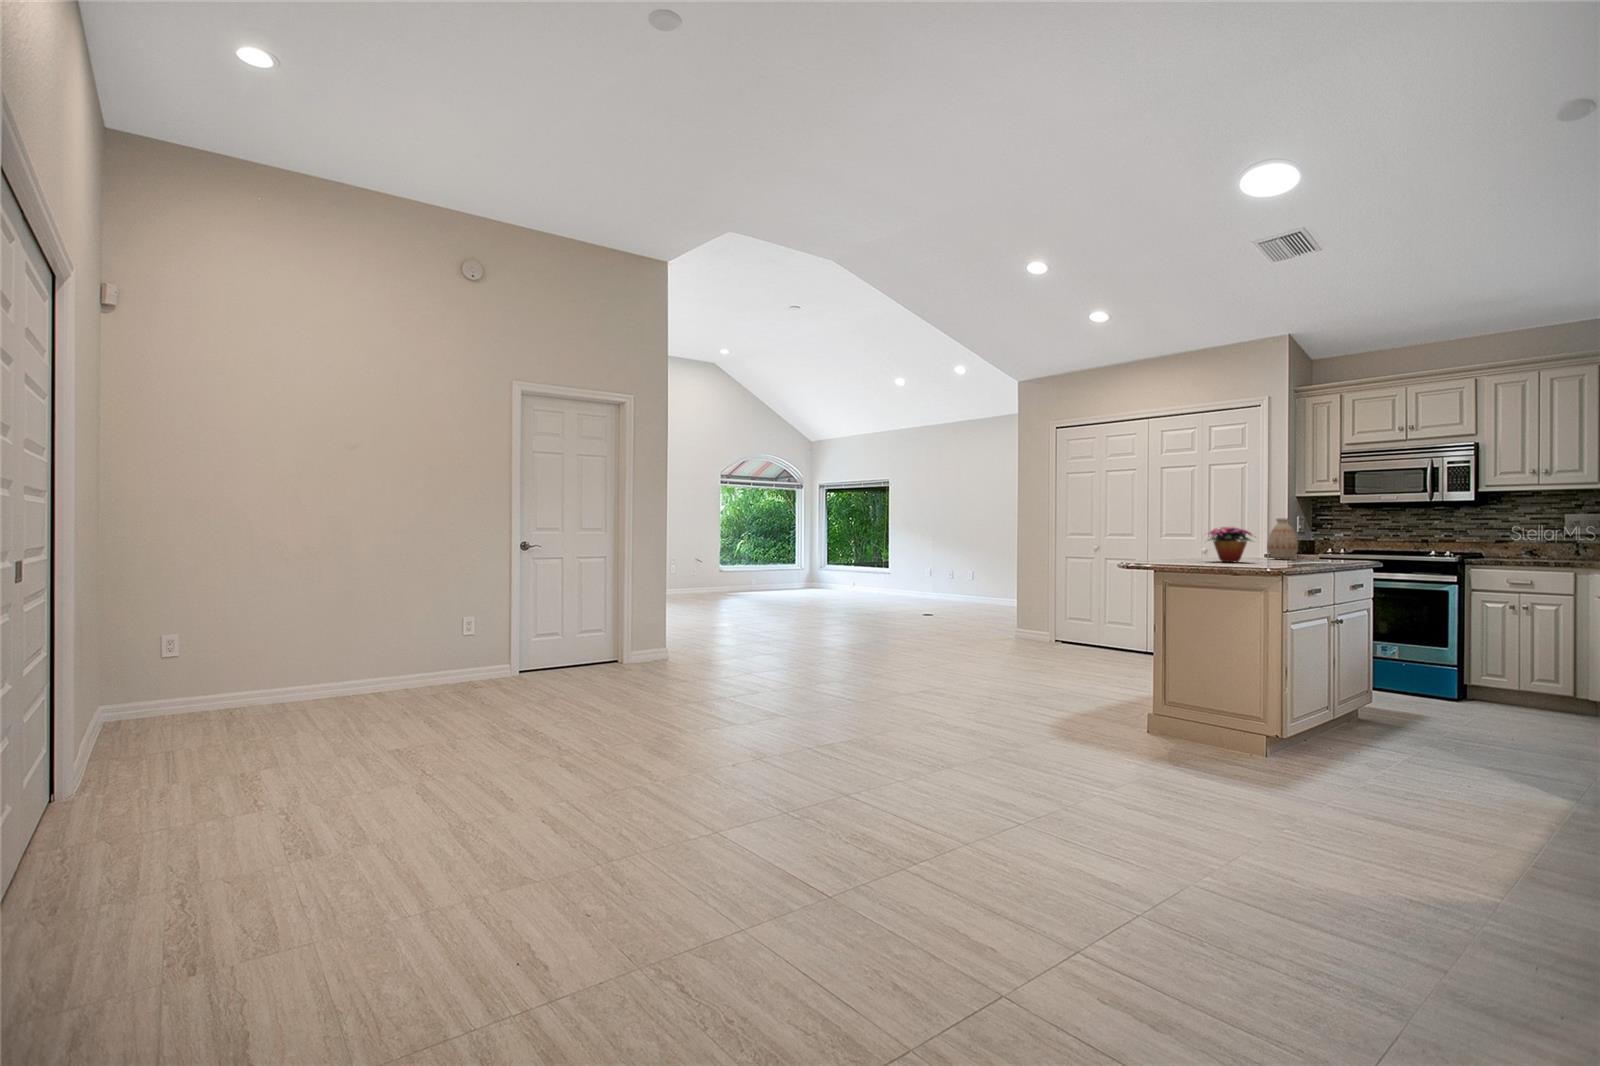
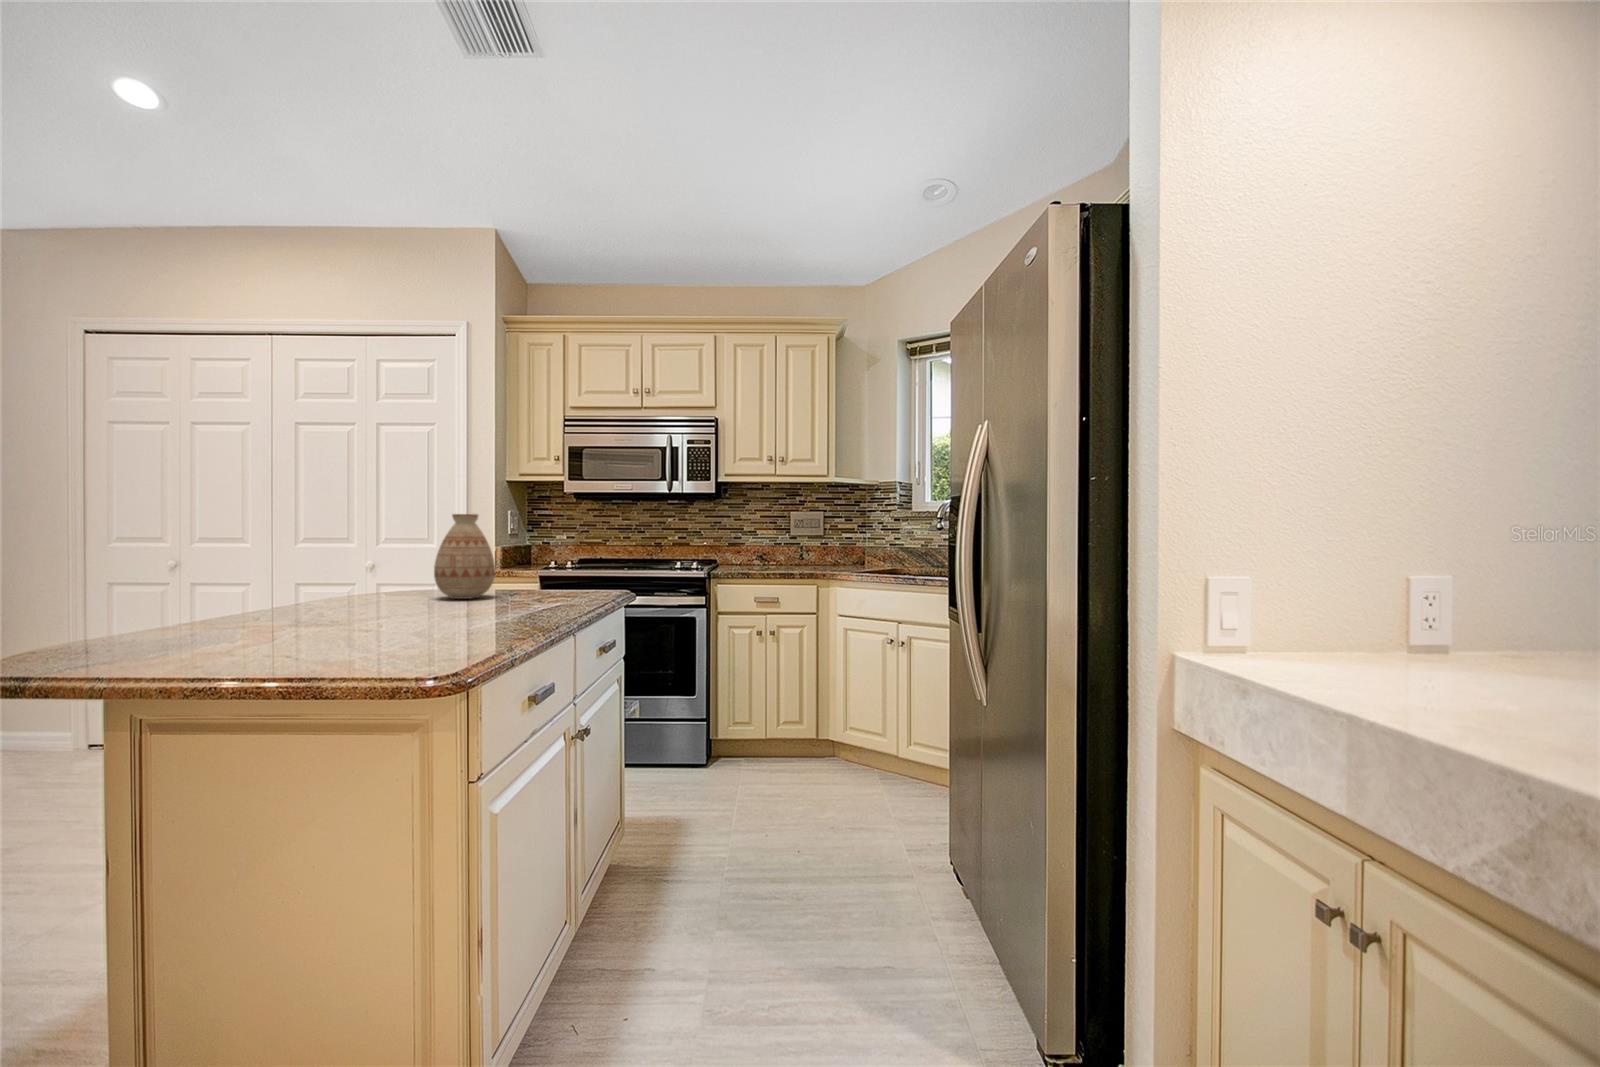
flower arrangement: present [1209,527,1252,562] -> none [214,534,392,634]

